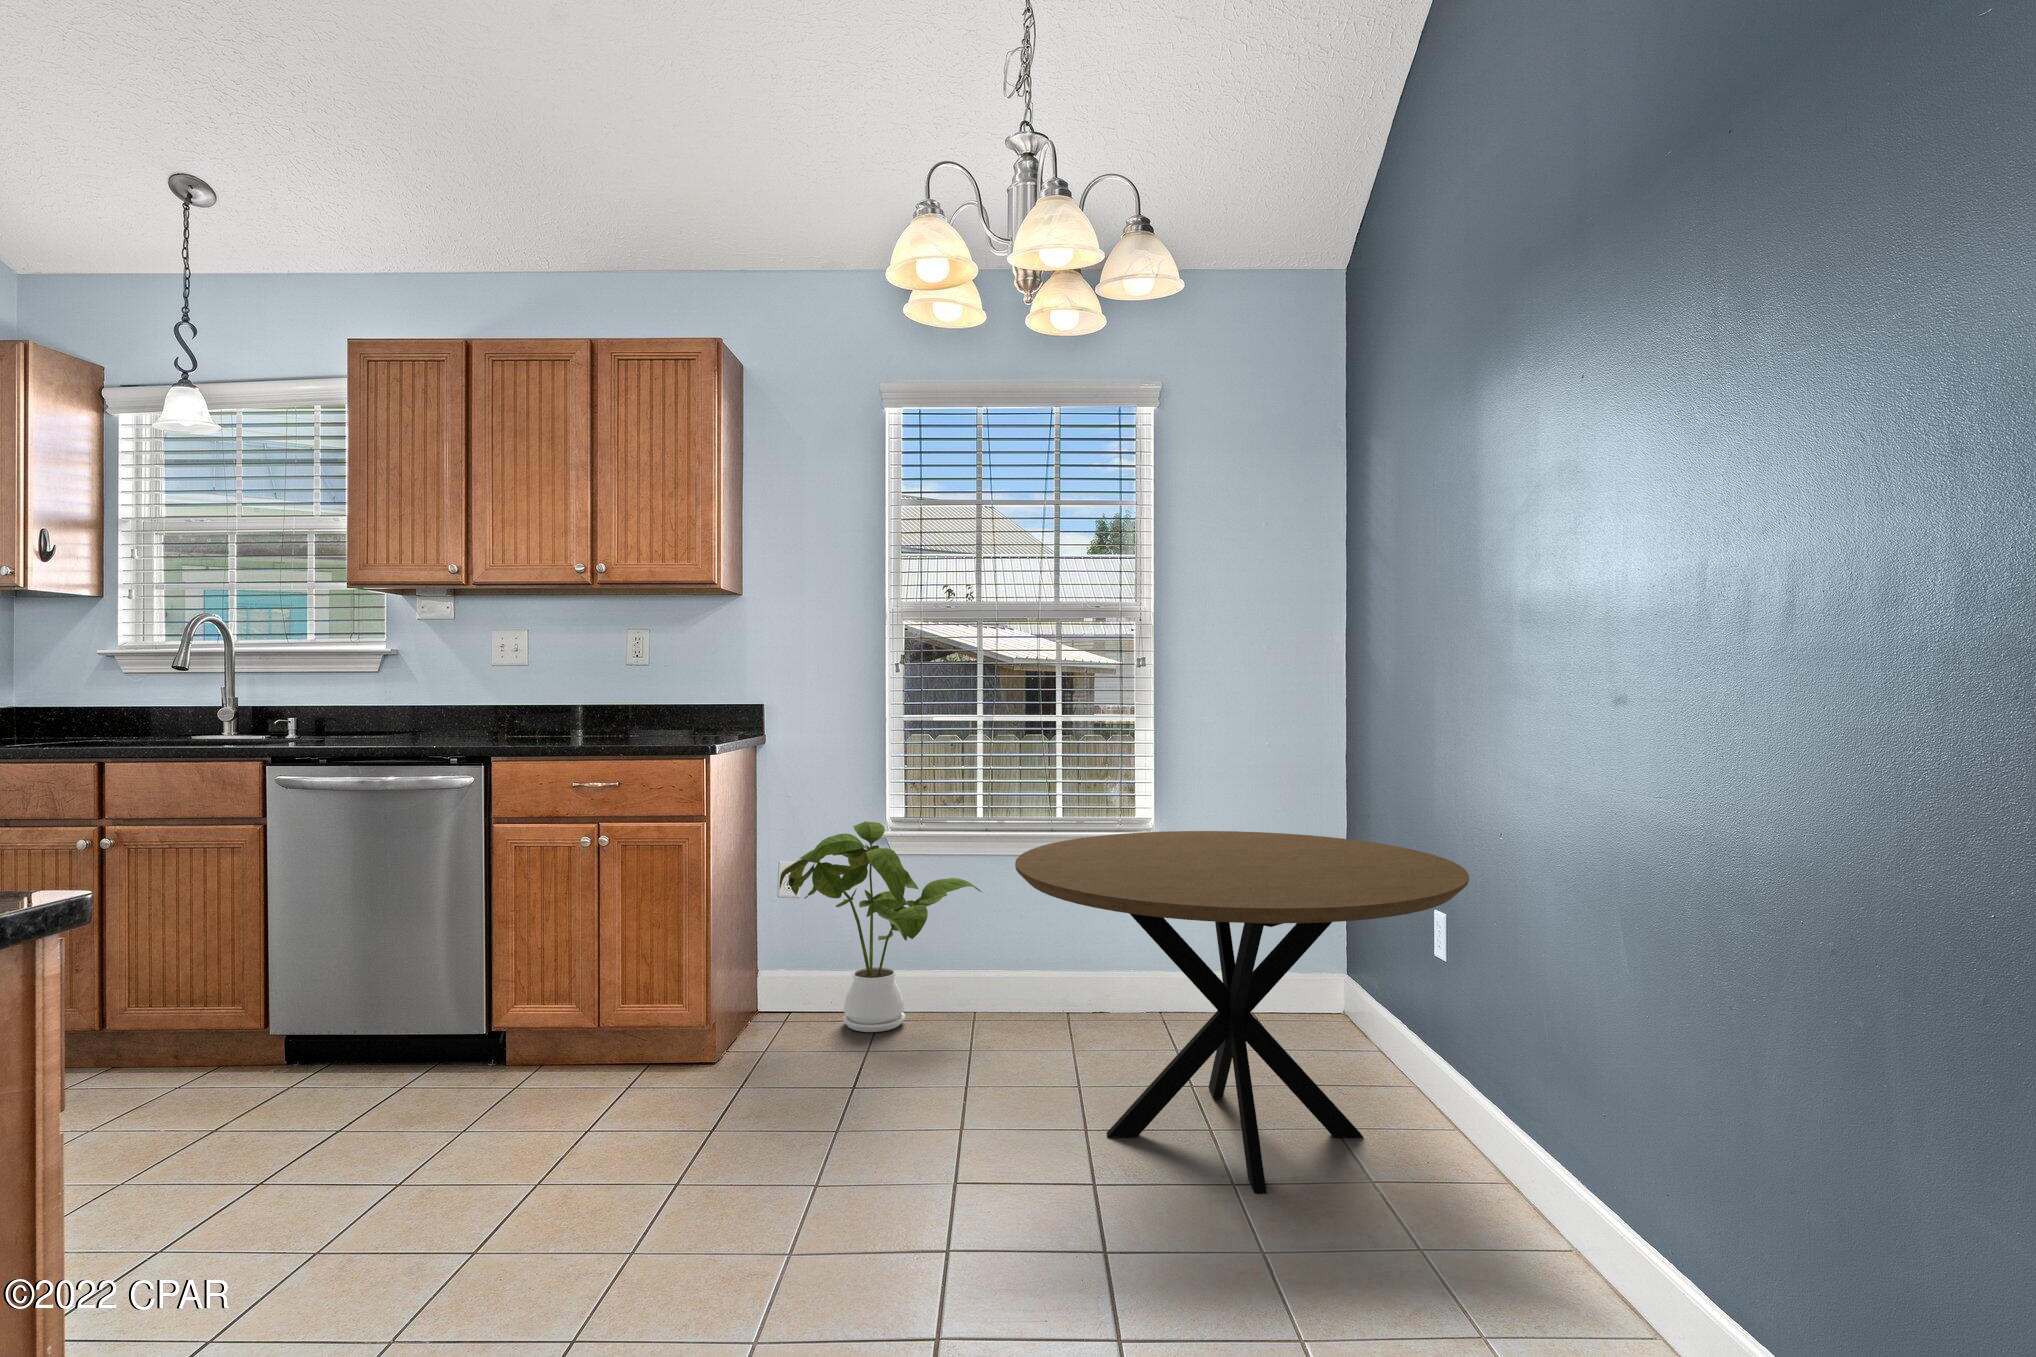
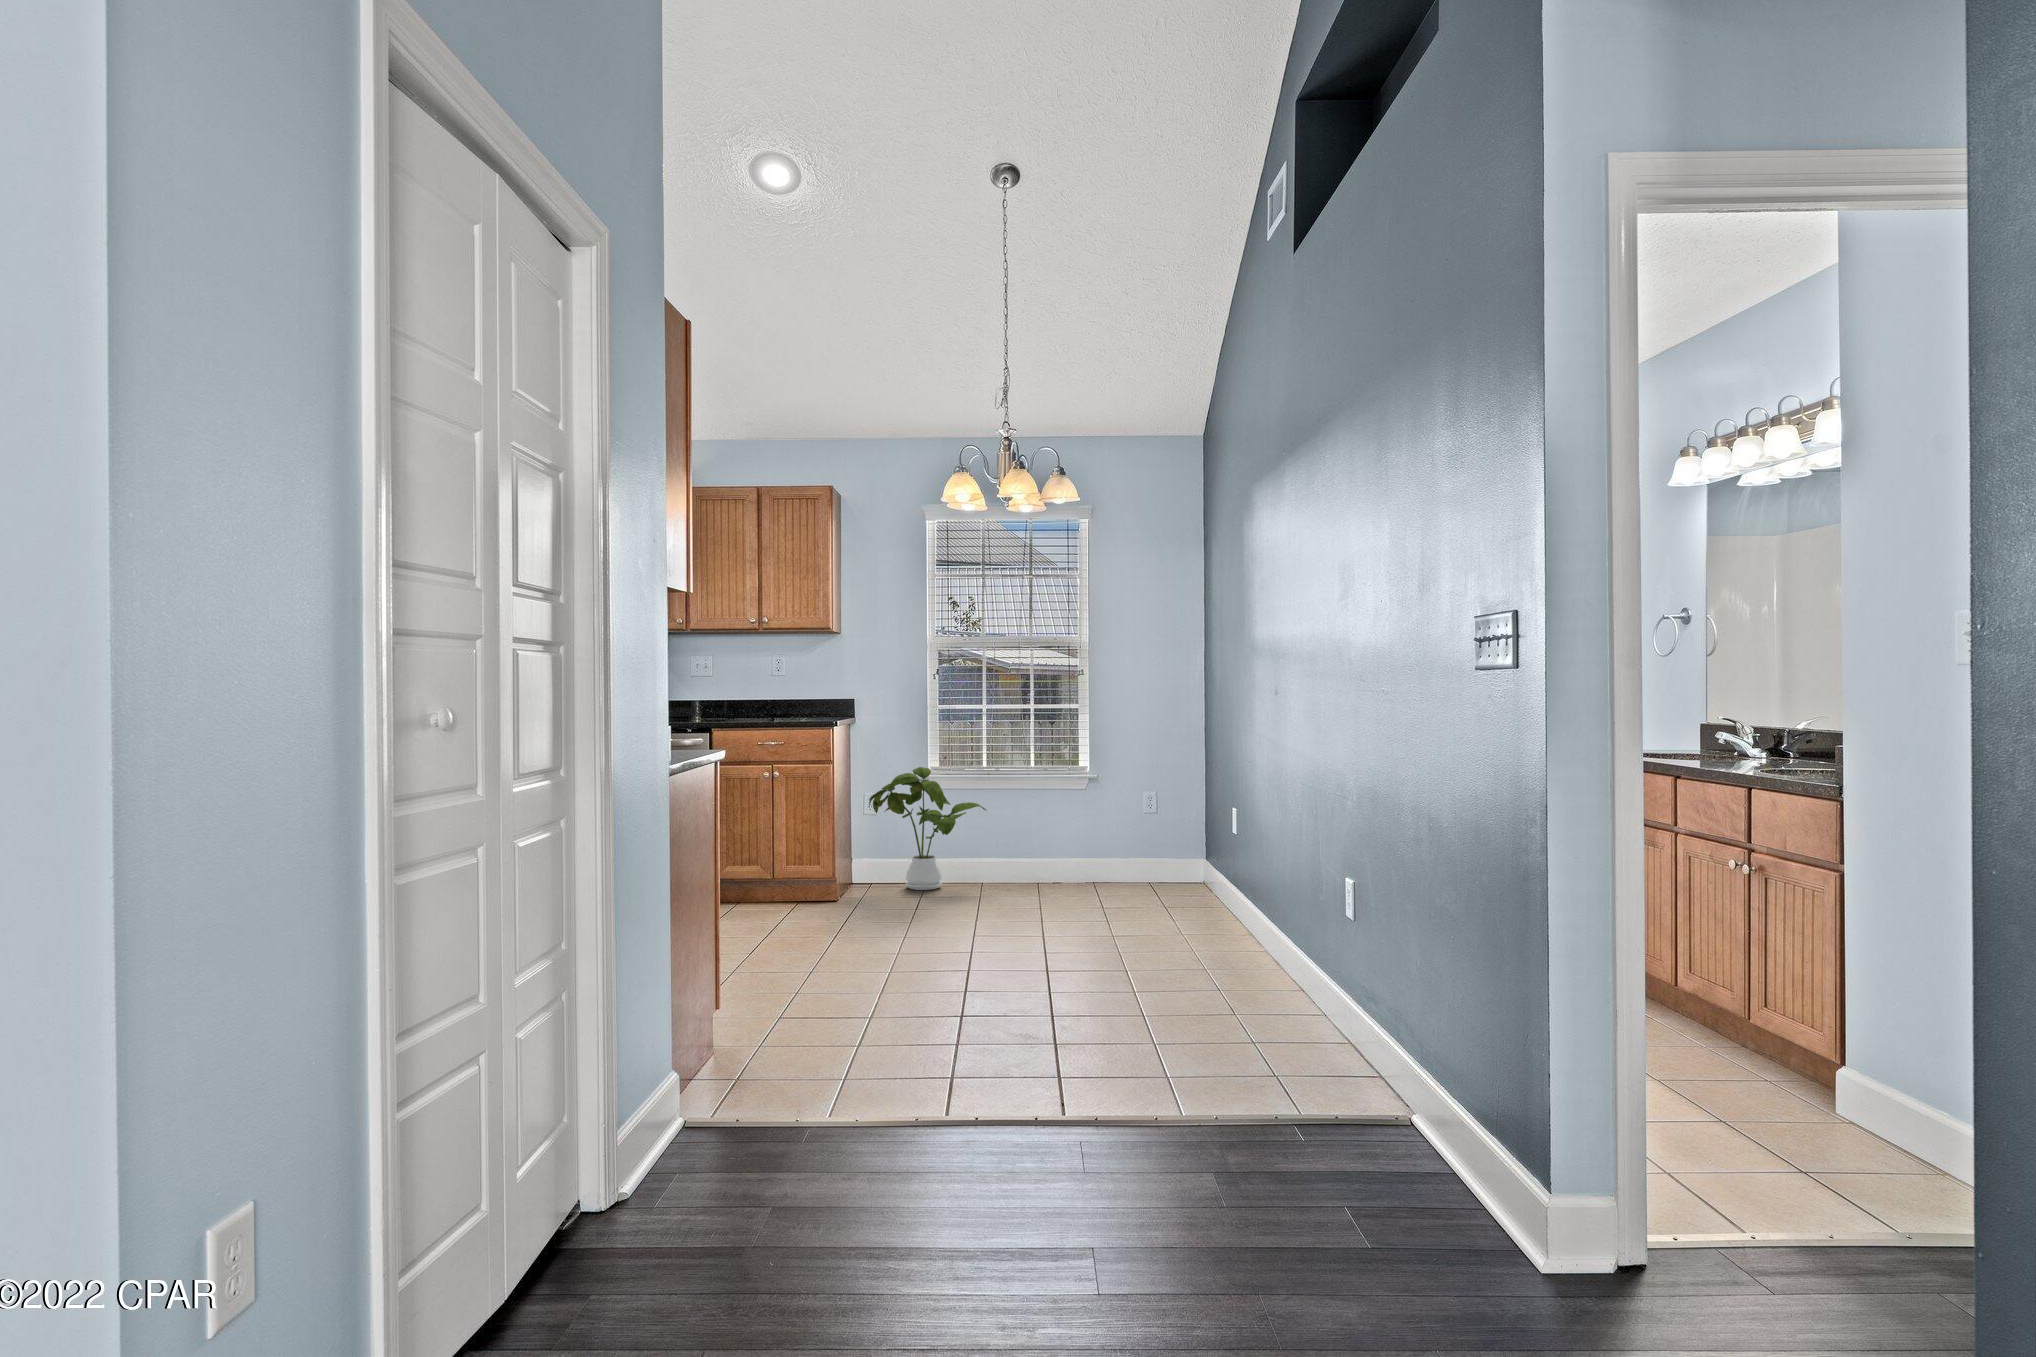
dining table: present [1015,831,1469,1194] -> none [1005,770,1234,938]

